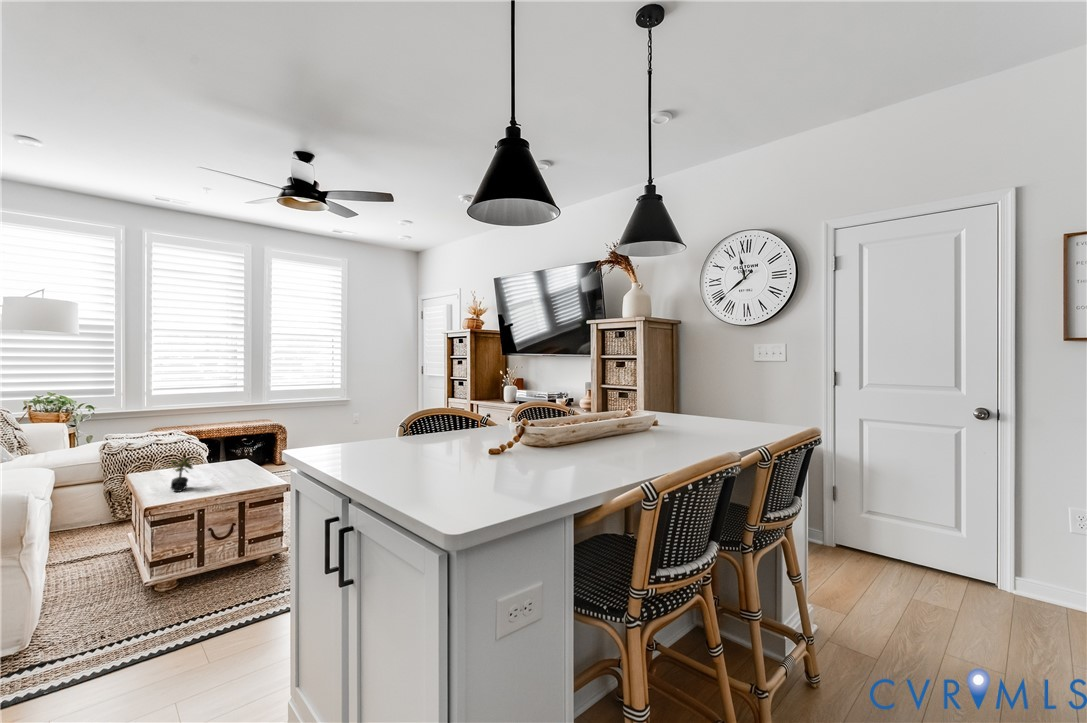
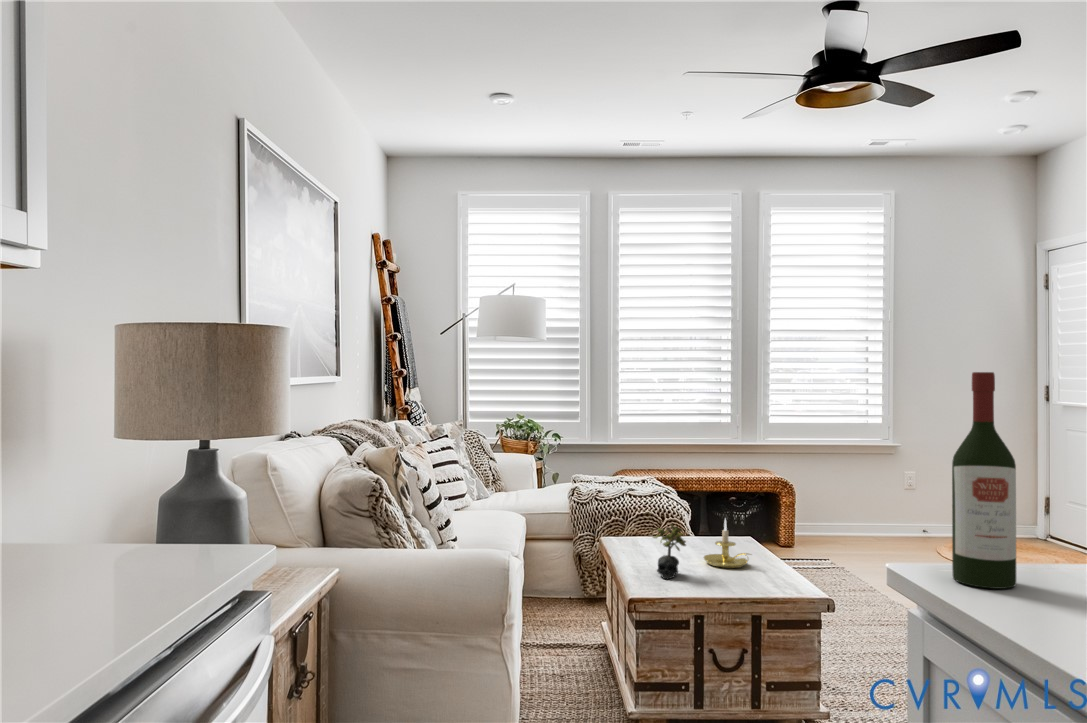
wine bottle: none [309,360,335,454] -> present [952,372,1016,589]
candle holder: none [209,449,243,479] -> present [704,519,751,568]

